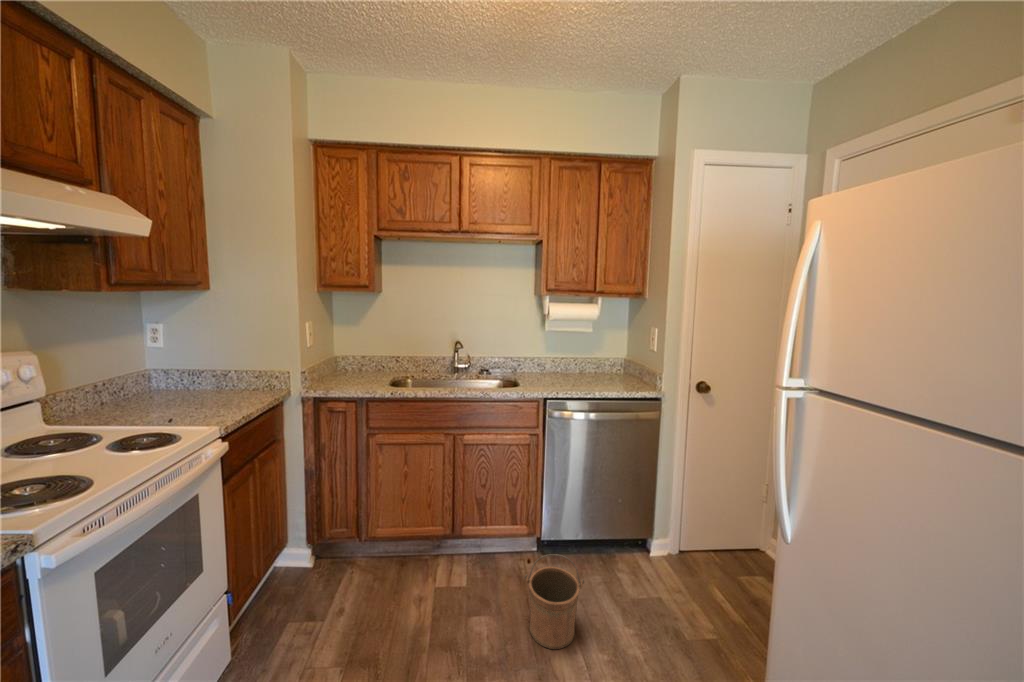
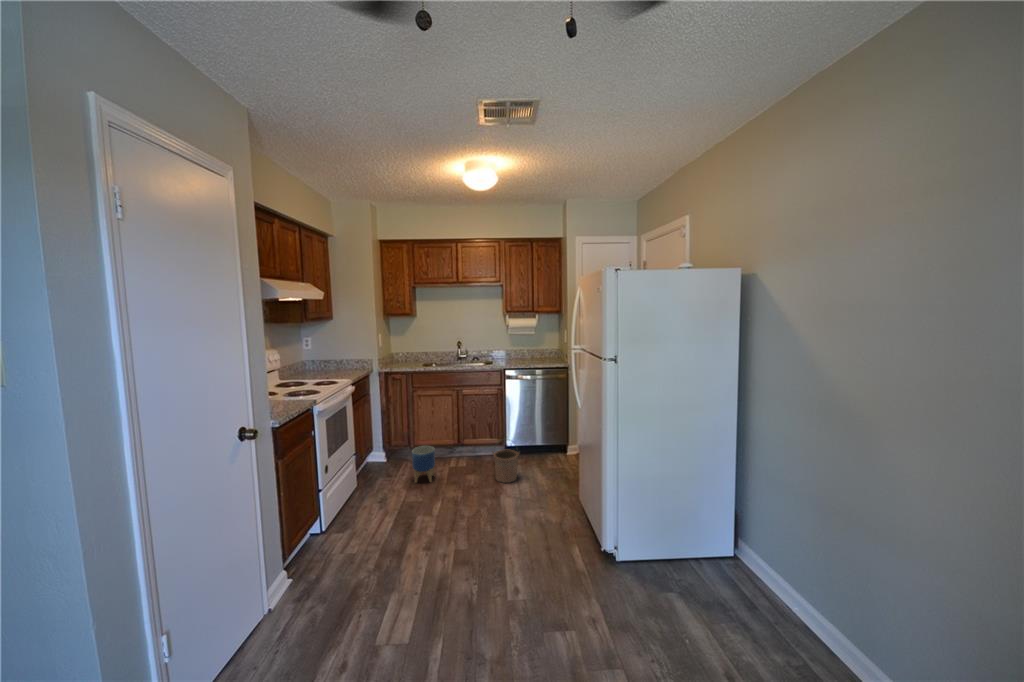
planter: none [357,557,406,645] -> present [412,446,435,483]

